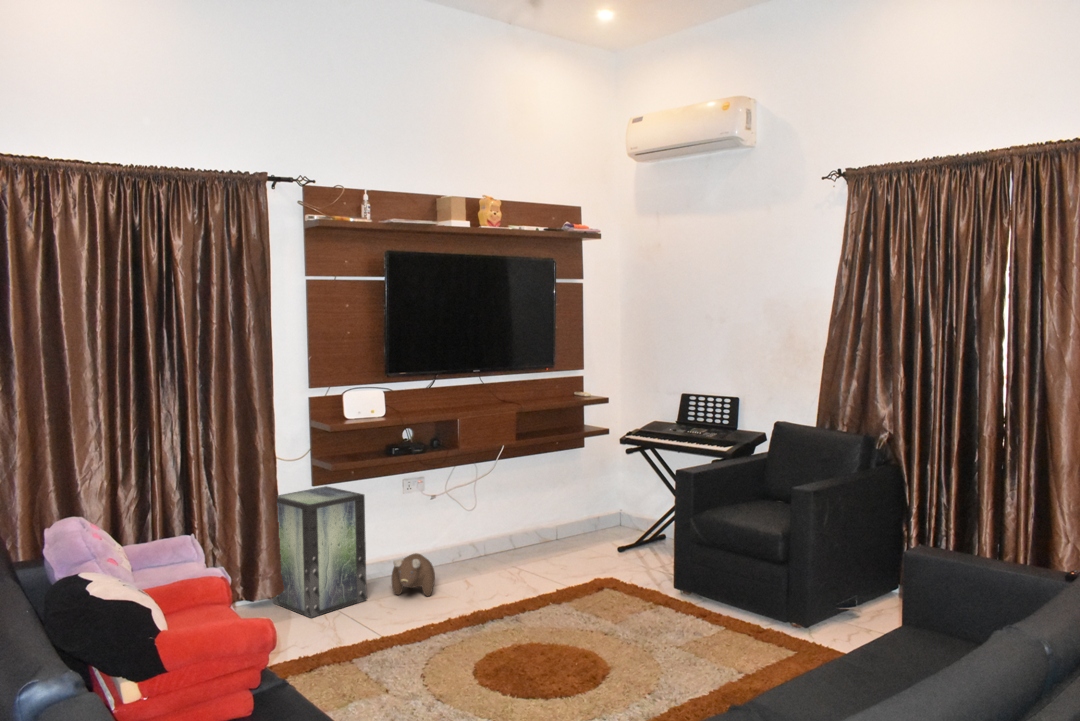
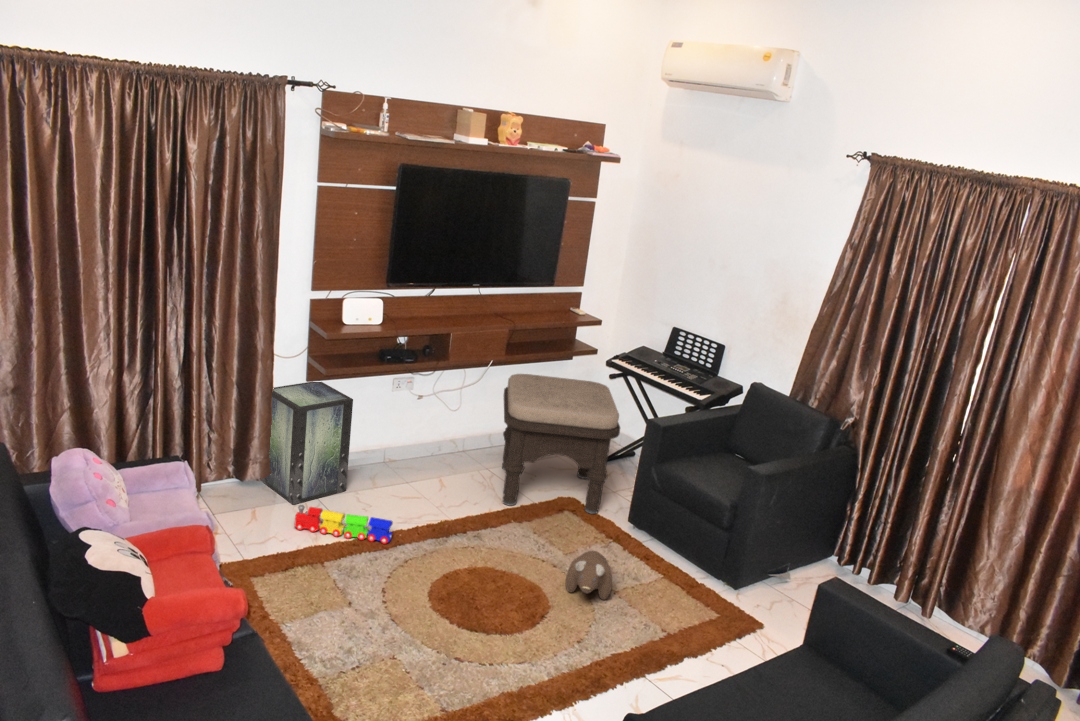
ottoman: none [520,455,649,591] -> present [502,374,620,514]
plush toy: present [392,553,435,596] -> present [566,551,612,600]
toy train: none [315,609,424,638] -> present [295,505,393,544]

